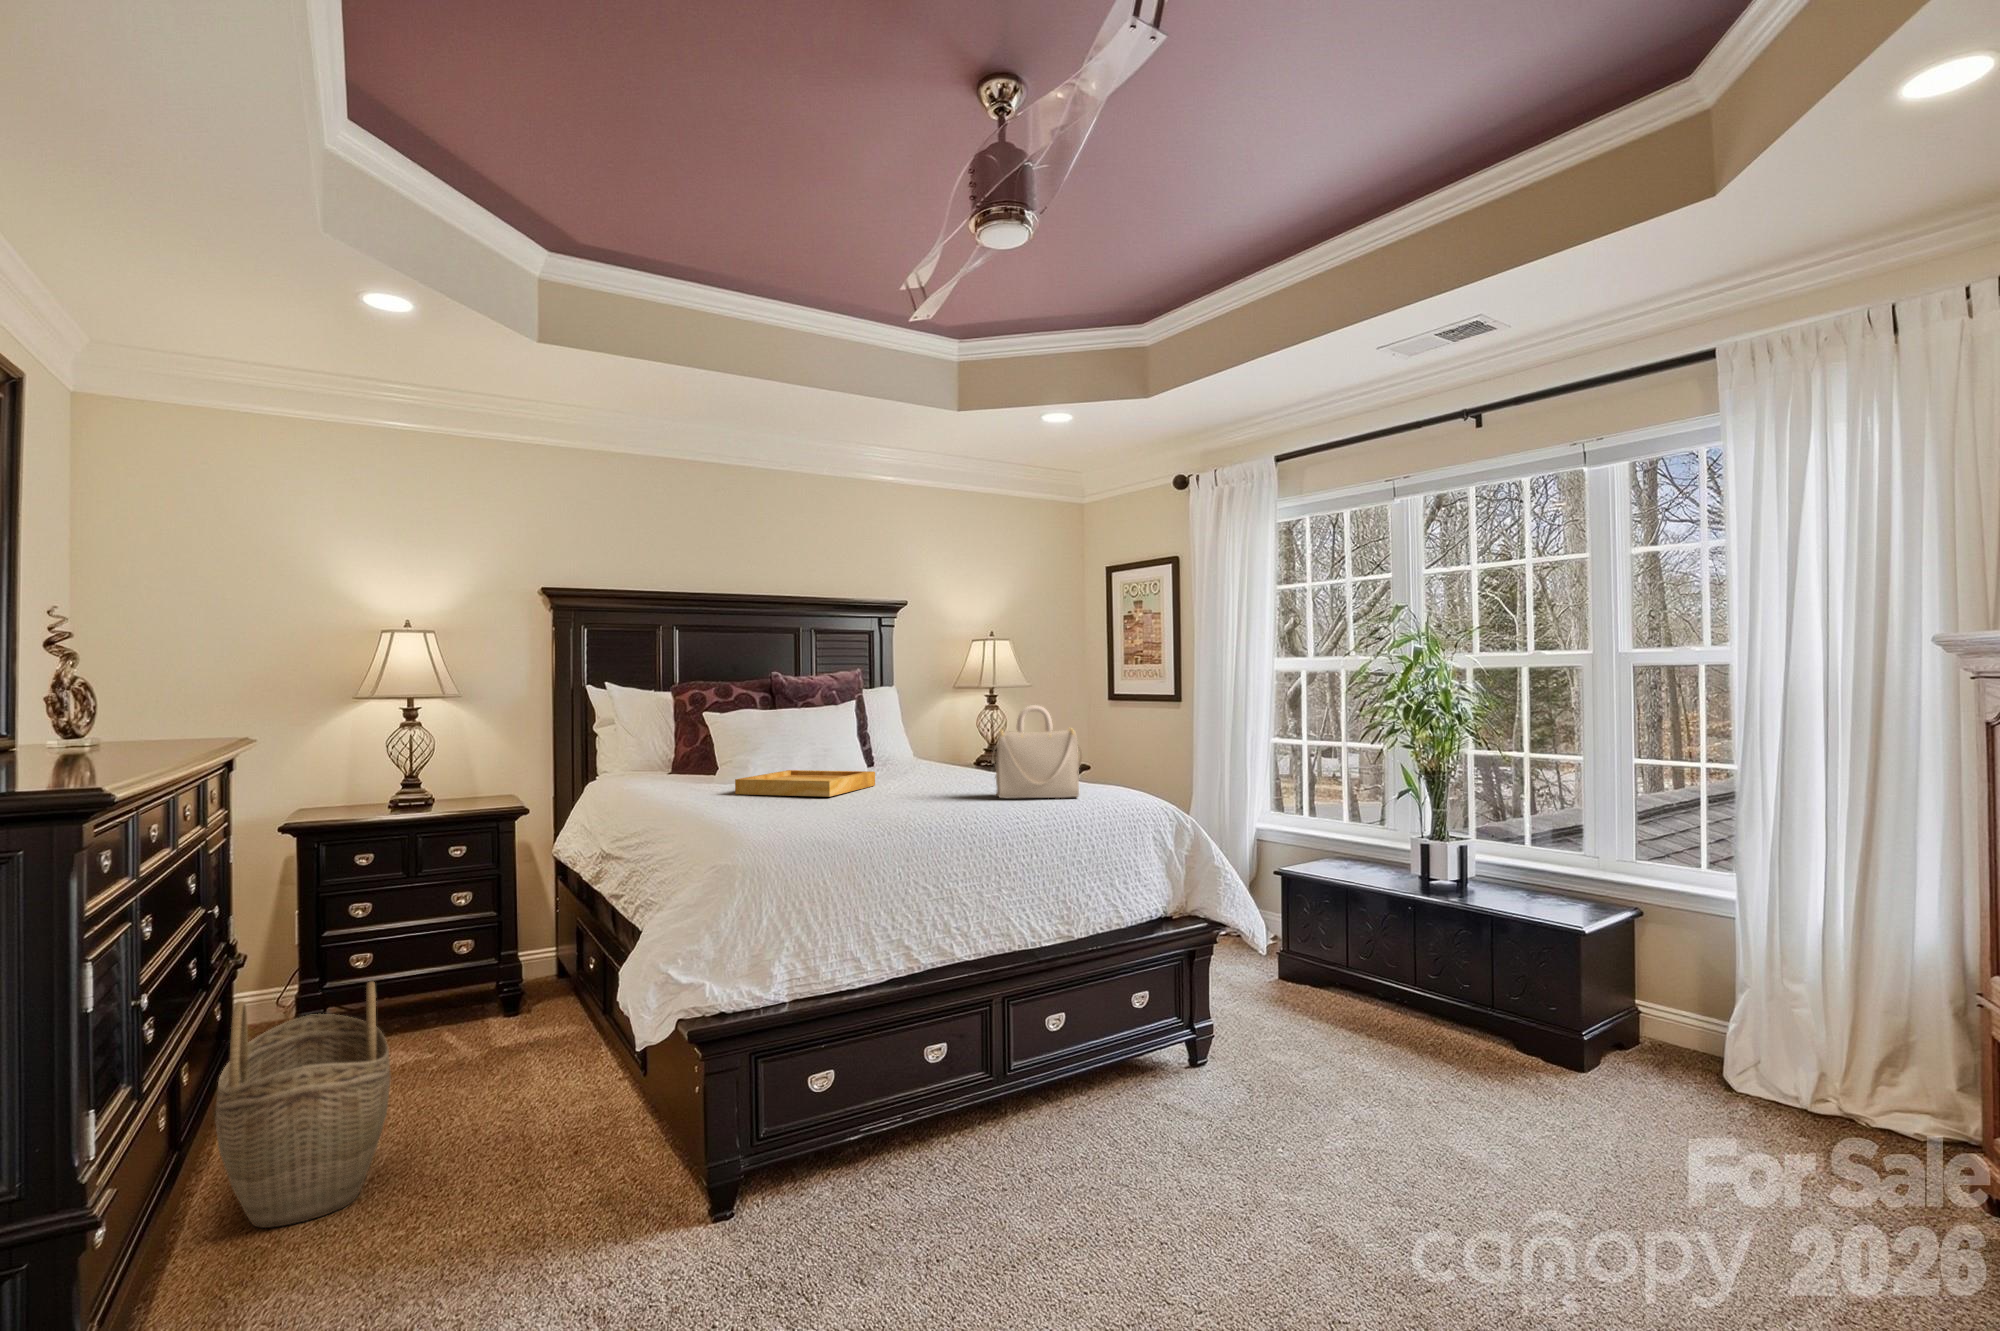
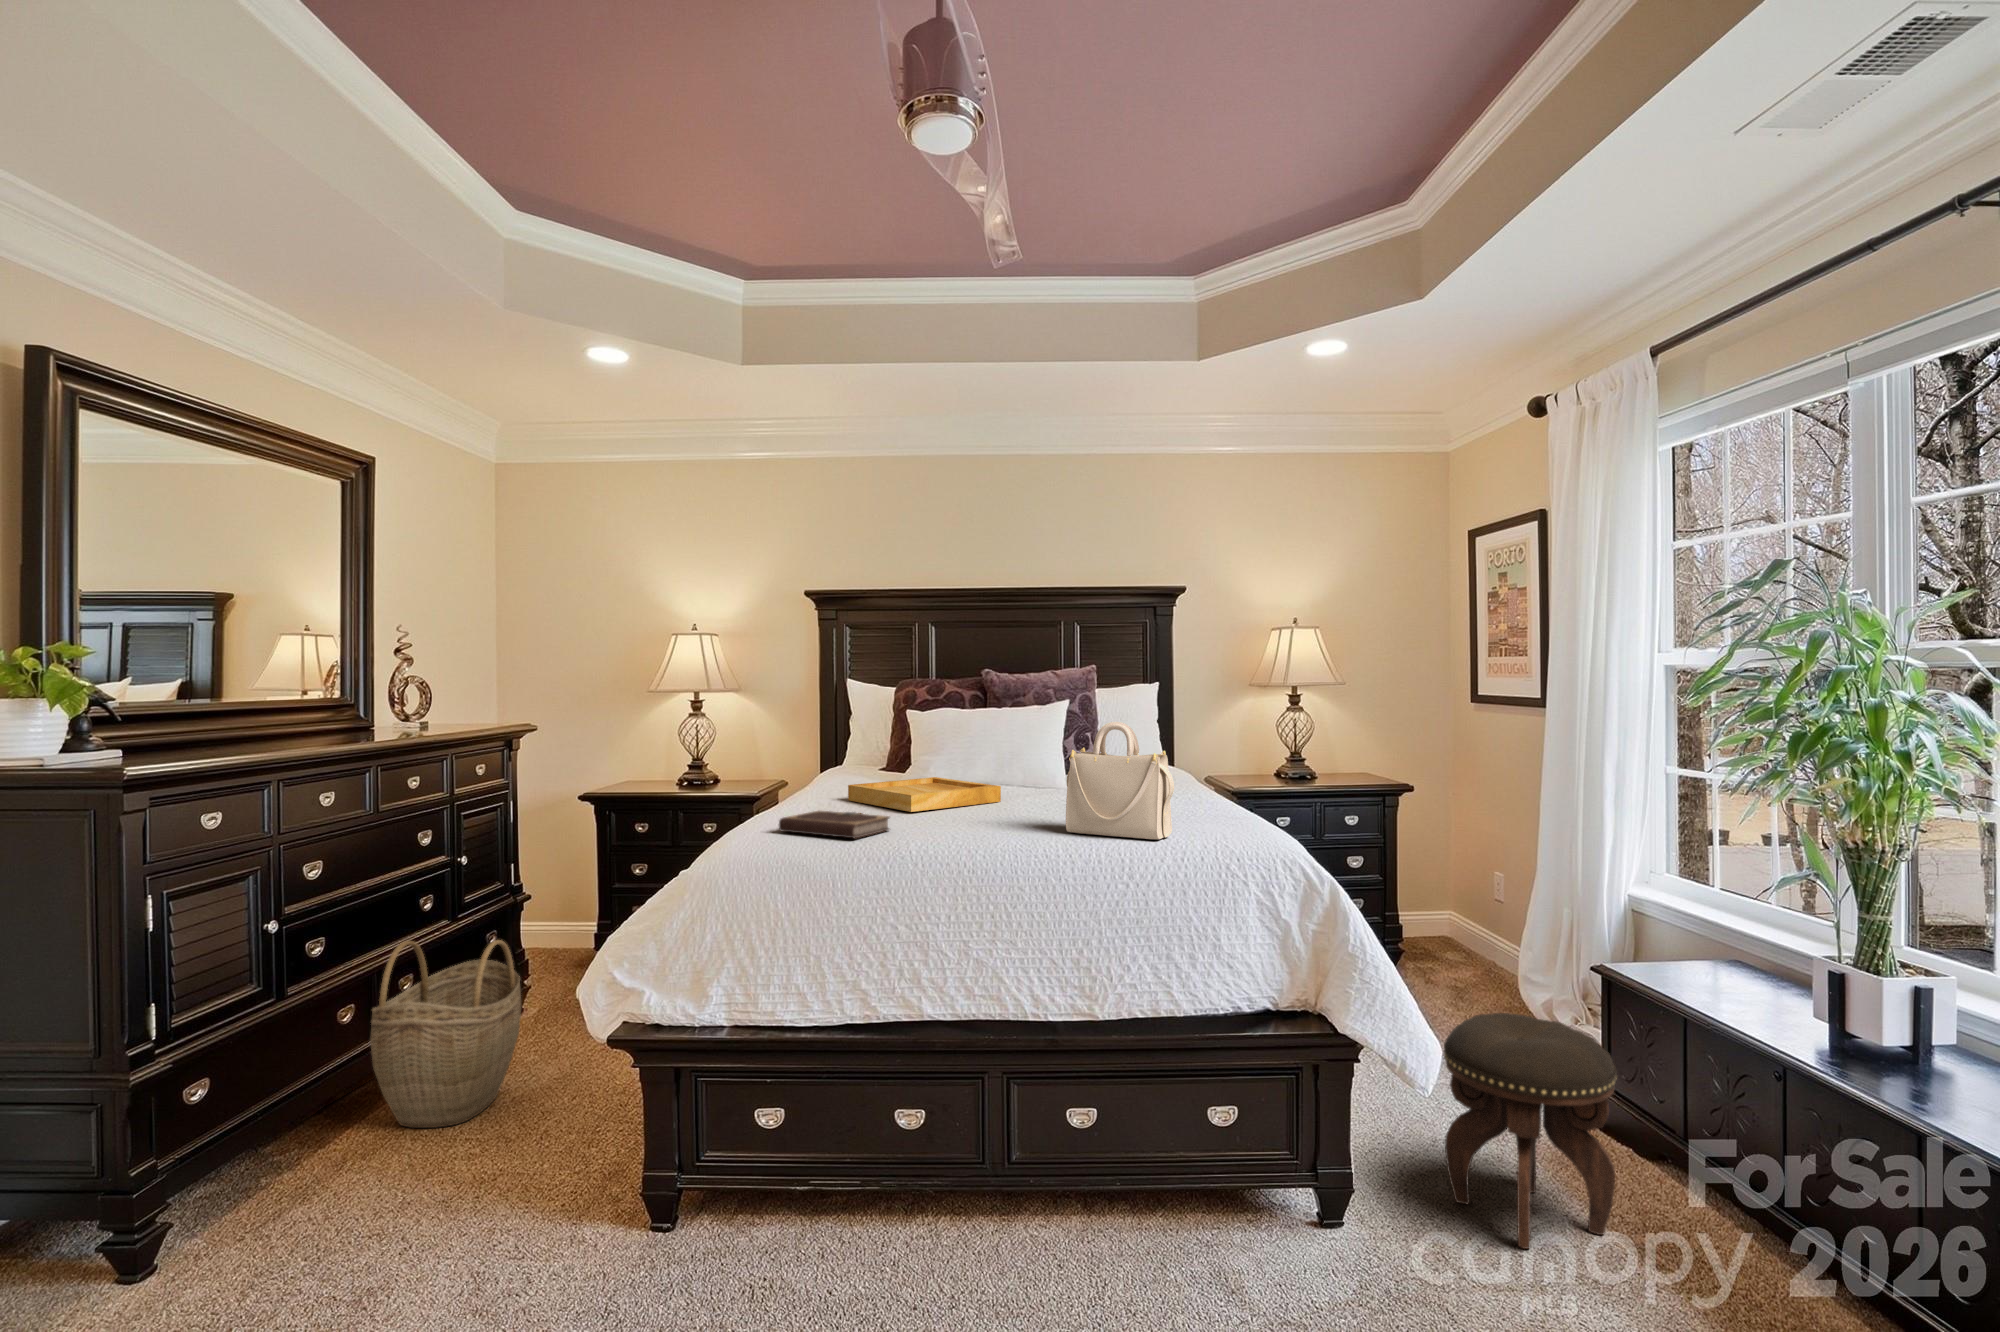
notebook: none [760,797,855,818] -> present [779,811,889,838]
footstool: none [1255,899,1365,1050] -> present [1444,1013,1617,1249]

